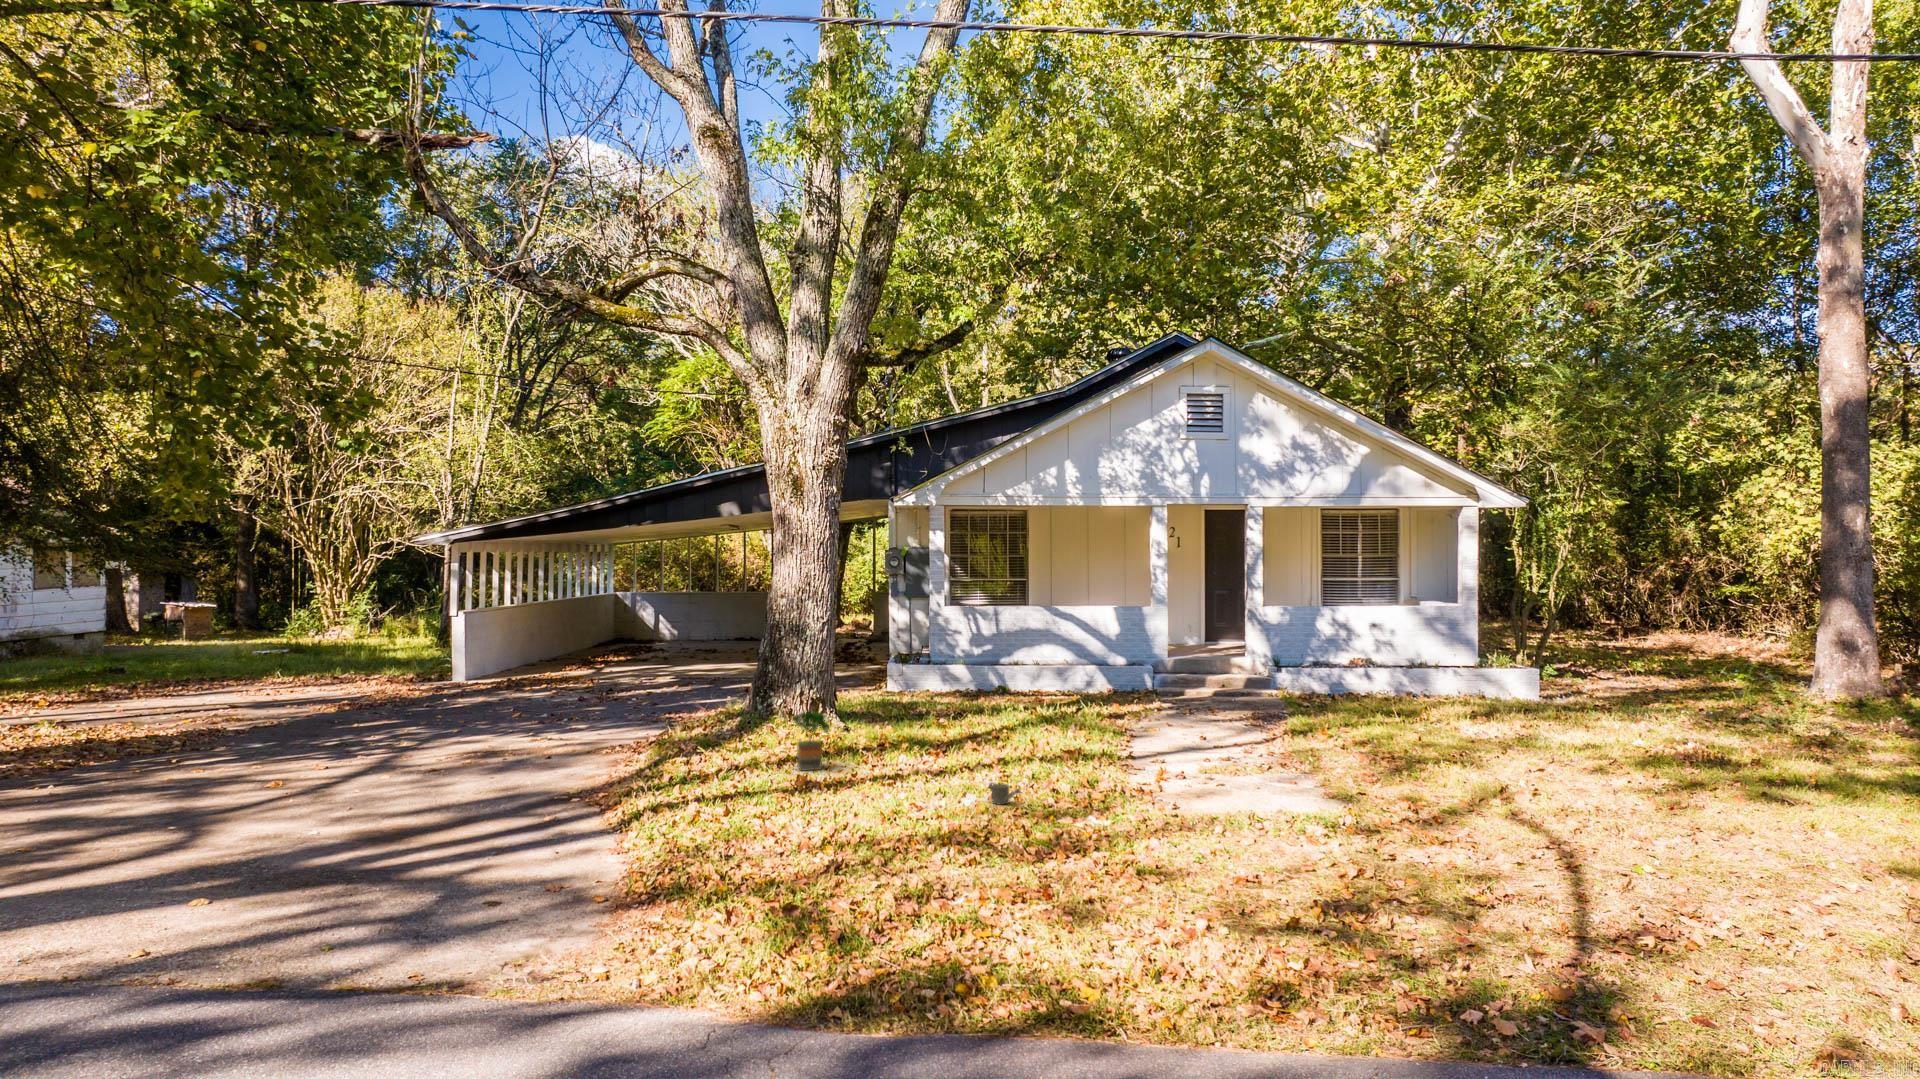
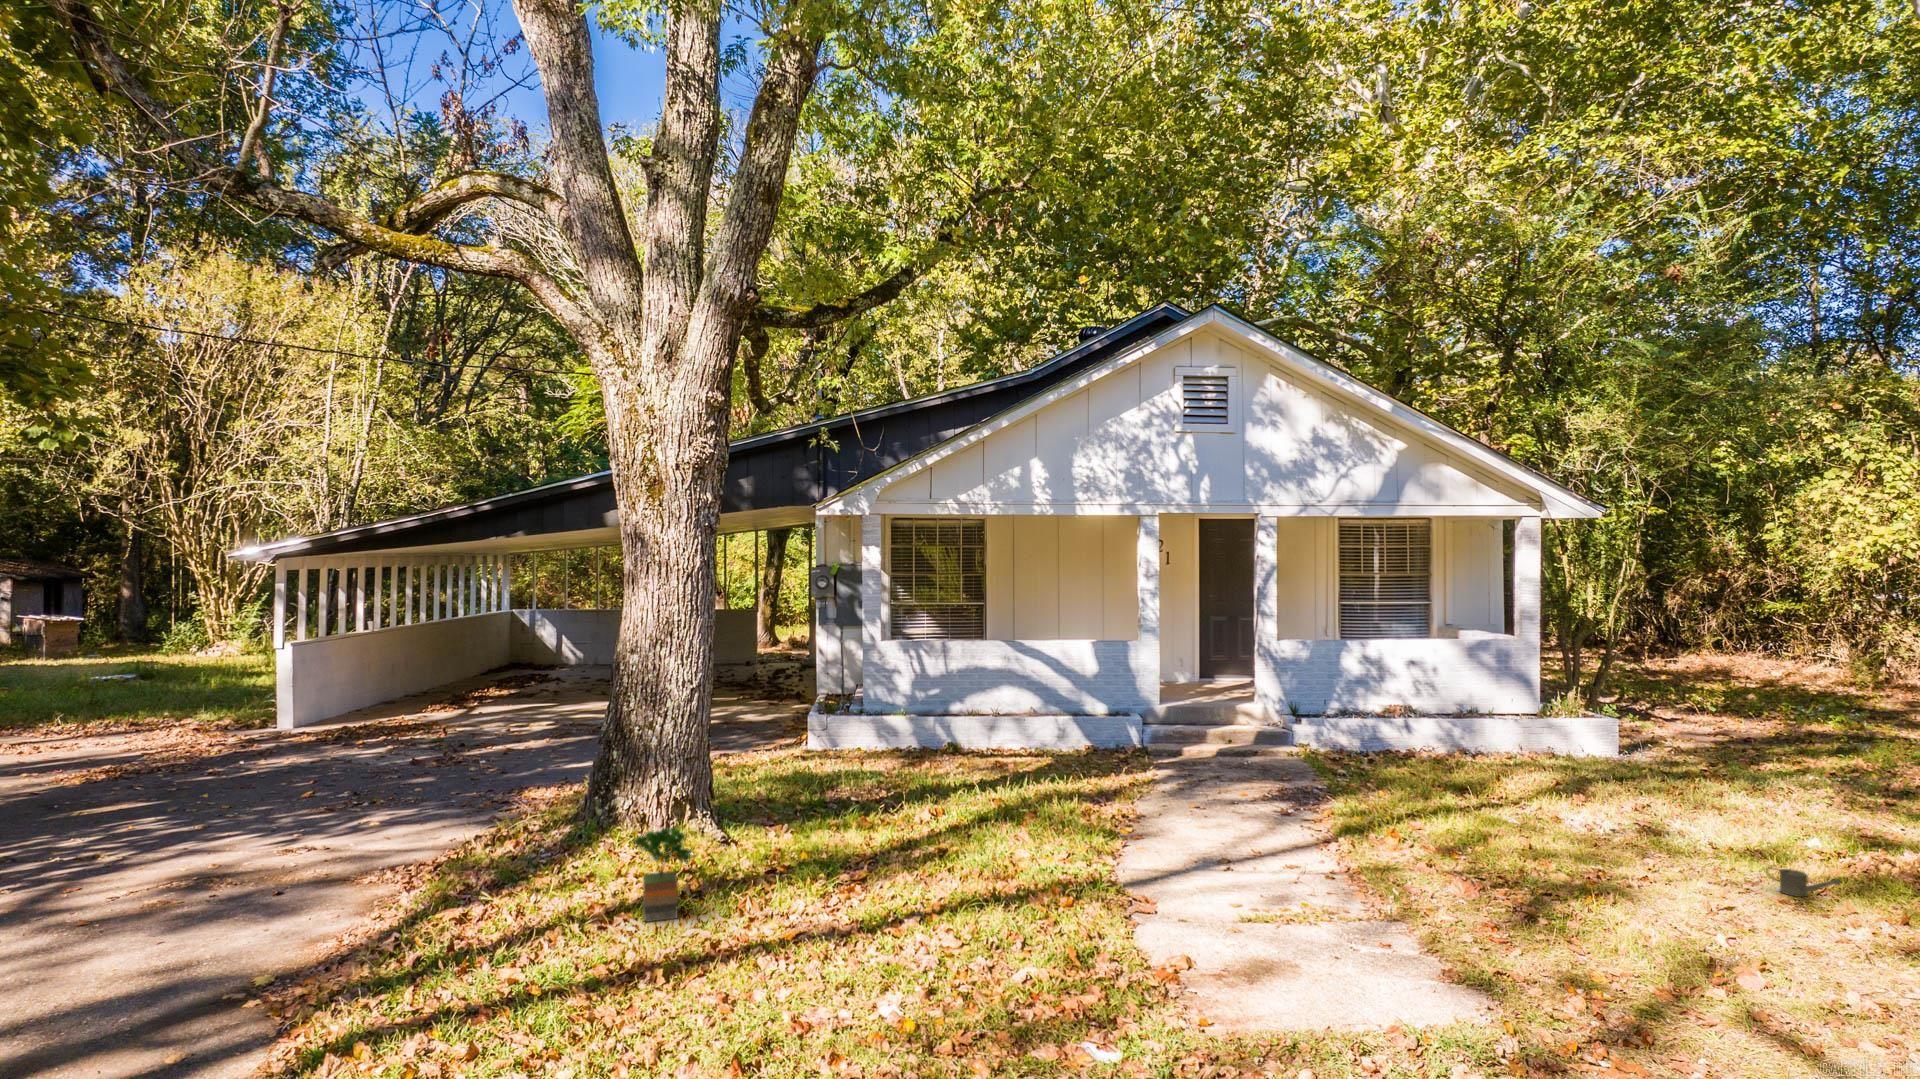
watering can: present [989,783,1020,805] -> present [1766,867,1841,897]

